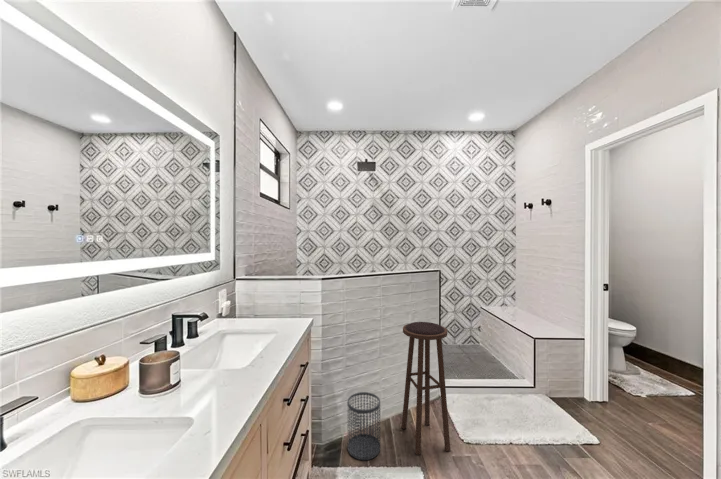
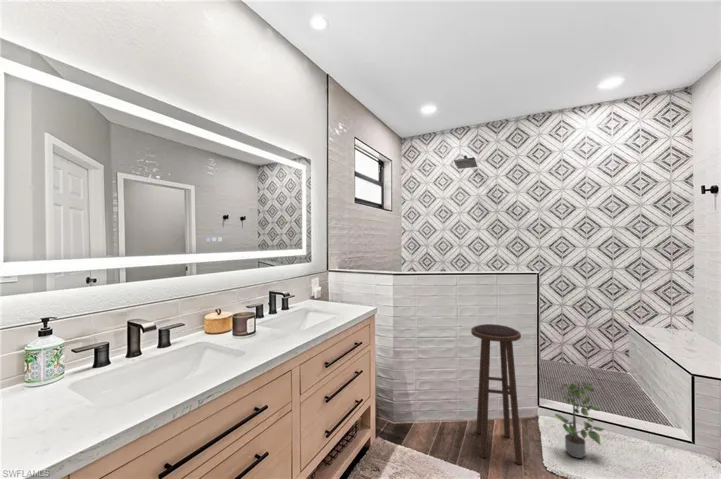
potted plant: none [466,360,501,429] -> present [555,382,604,458]
wastebasket: present [347,392,380,460] -> none [414,385,447,447]

